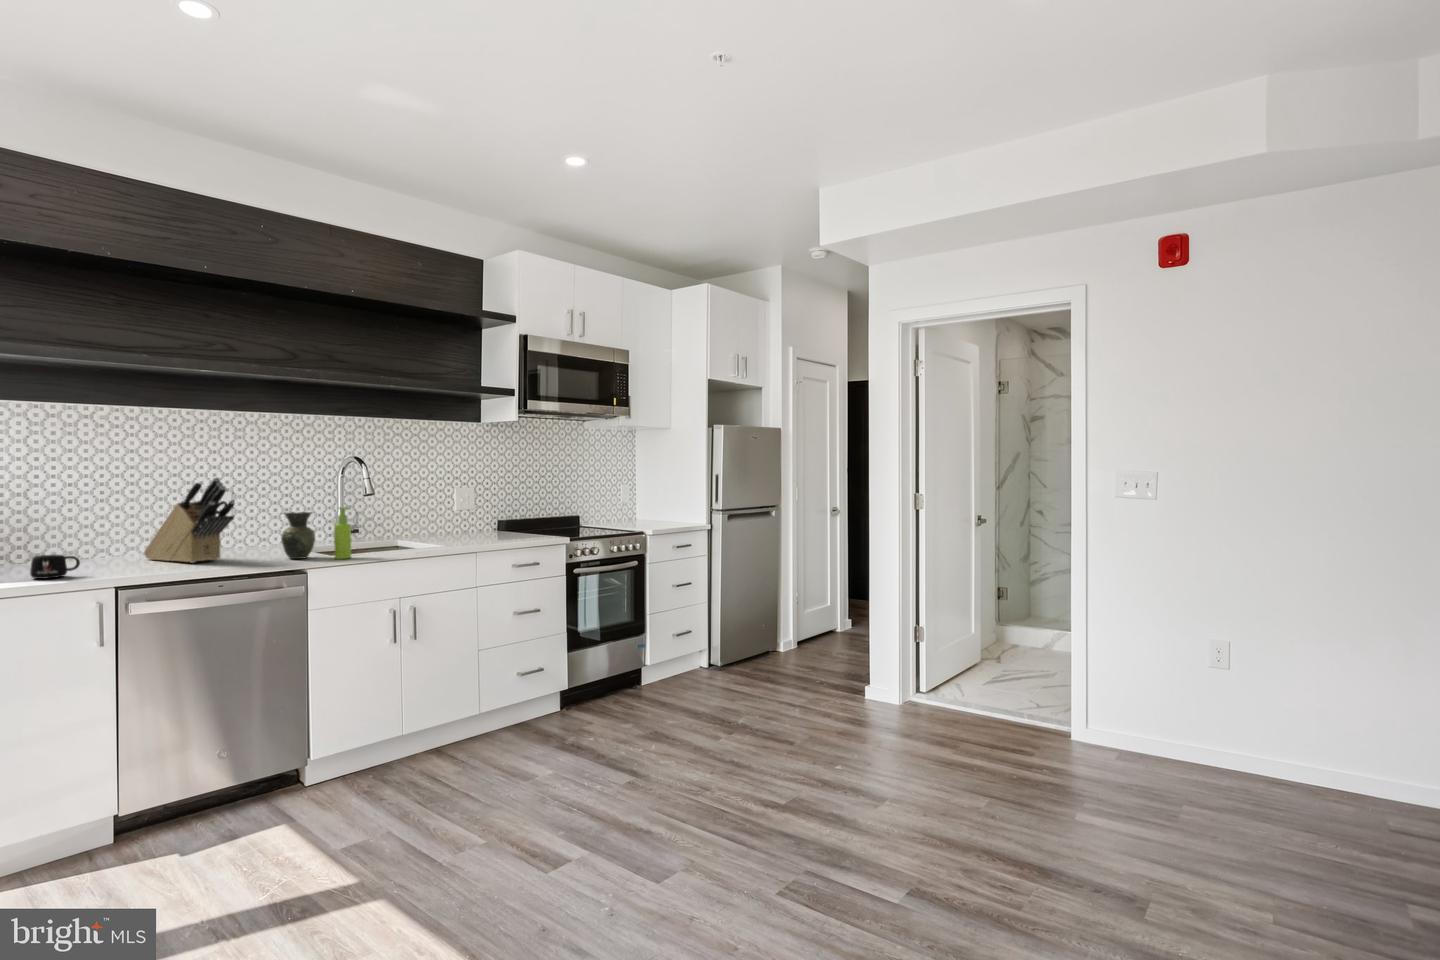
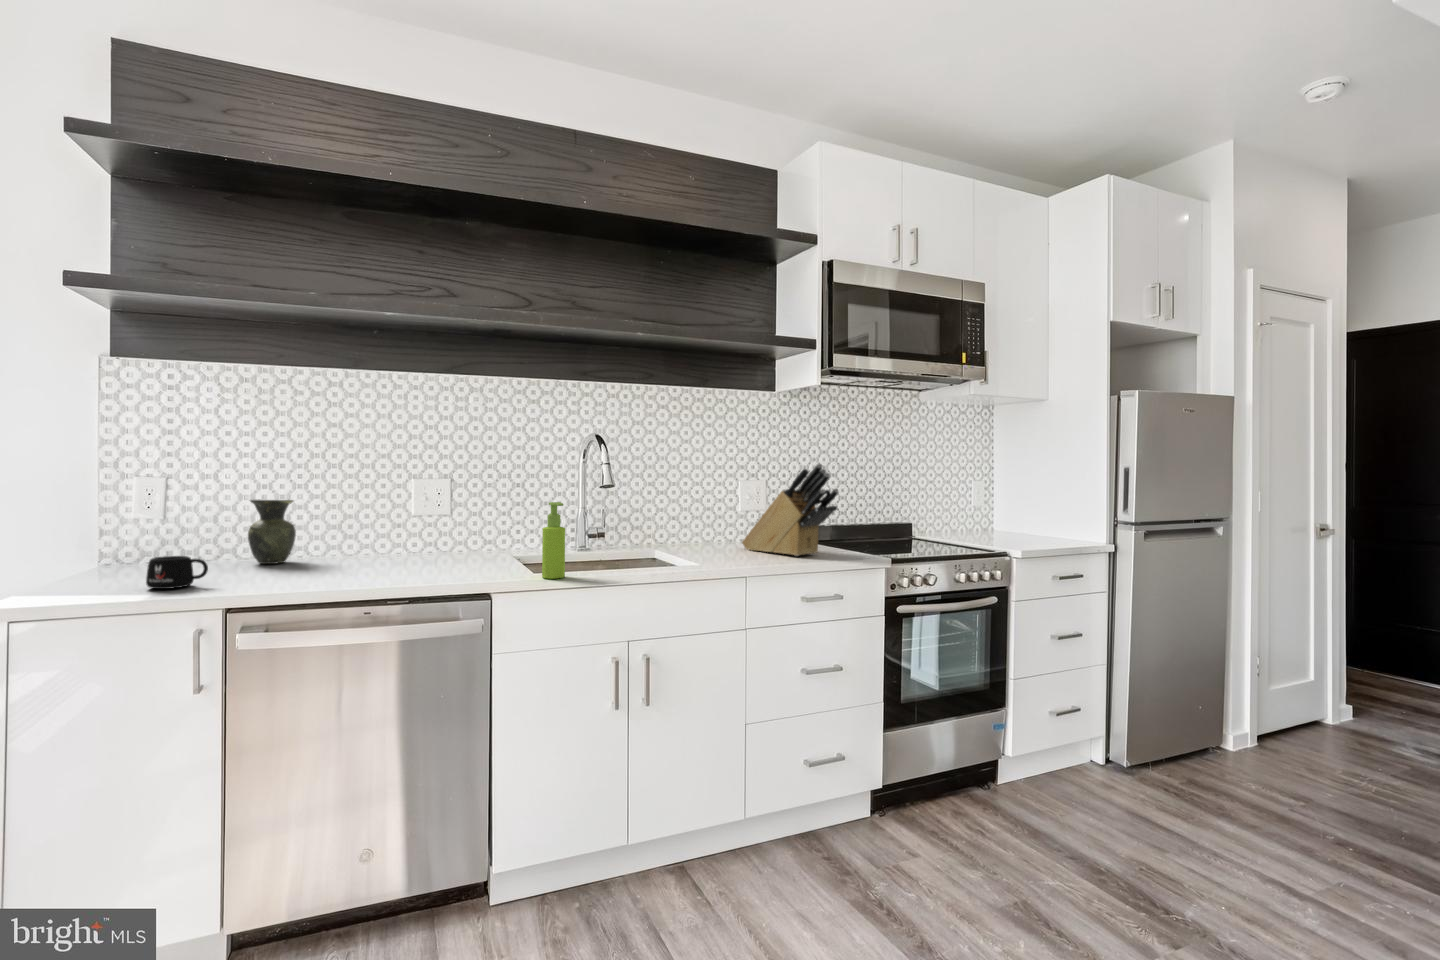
knife block: present [144,478,235,563] -> present [742,464,839,556]
vase: present [281,512,315,559] -> present [248,500,296,564]

